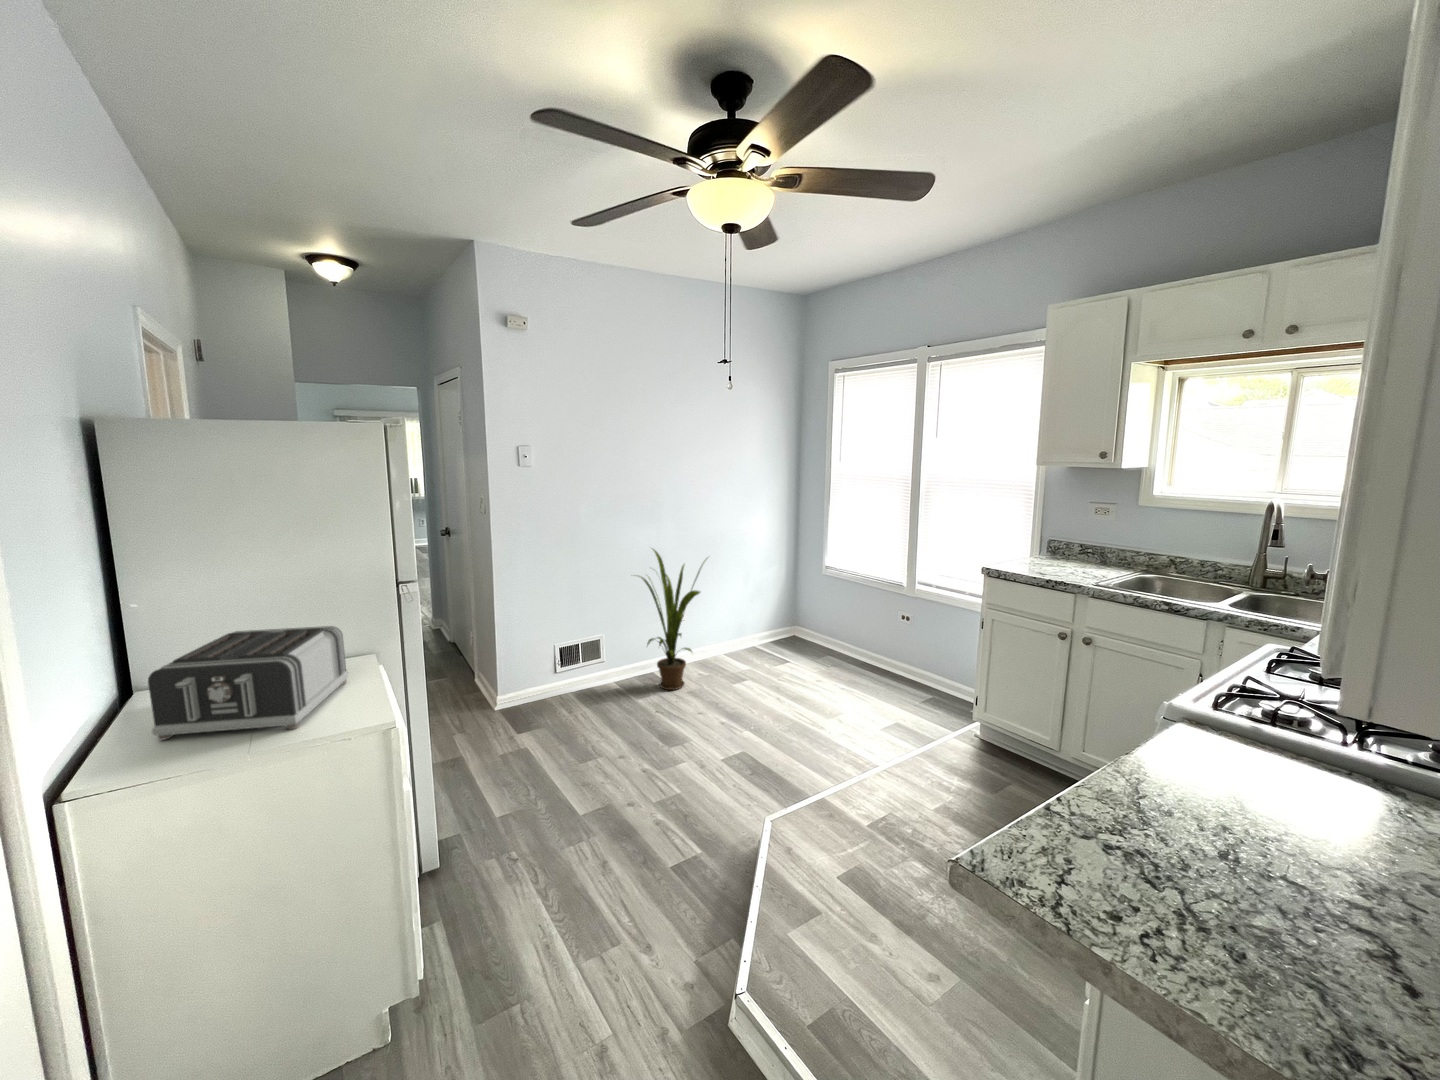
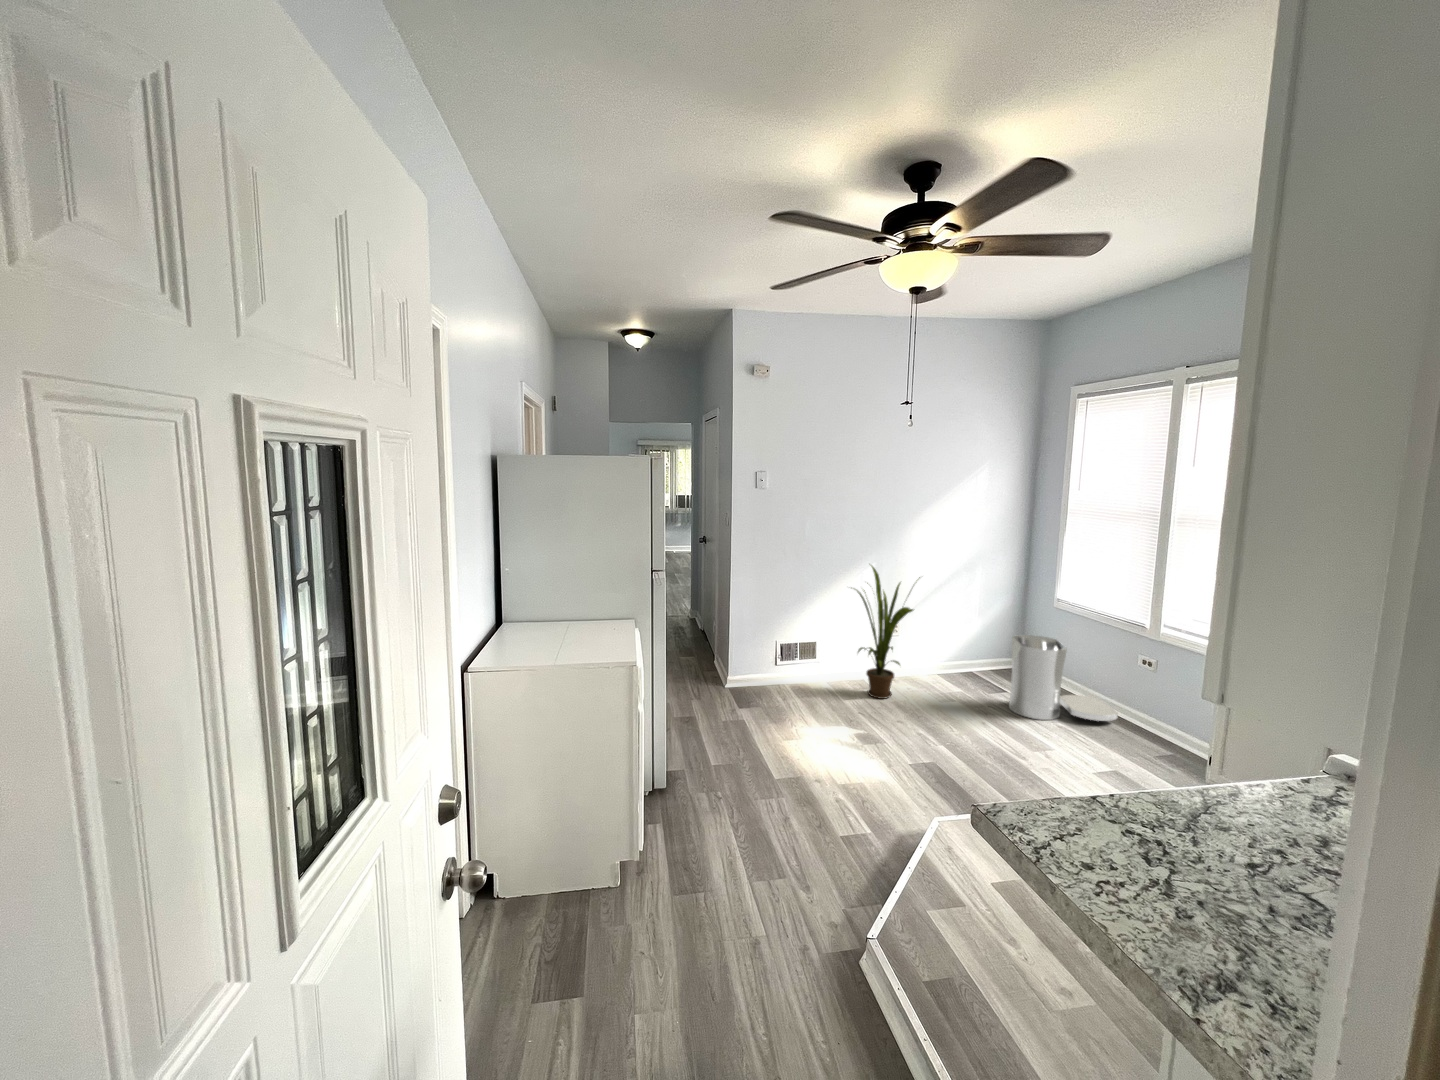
trash can: none [793,604,885,685] -> present [1009,635,1118,721]
toaster: present [148,626,349,740] -> none [507,591,615,657]

